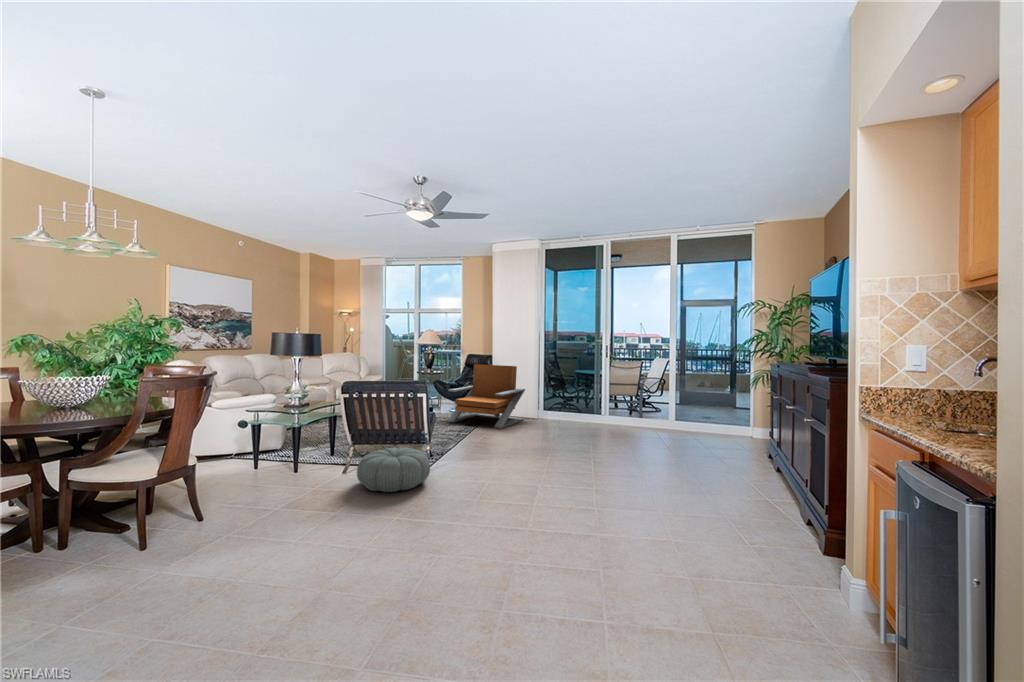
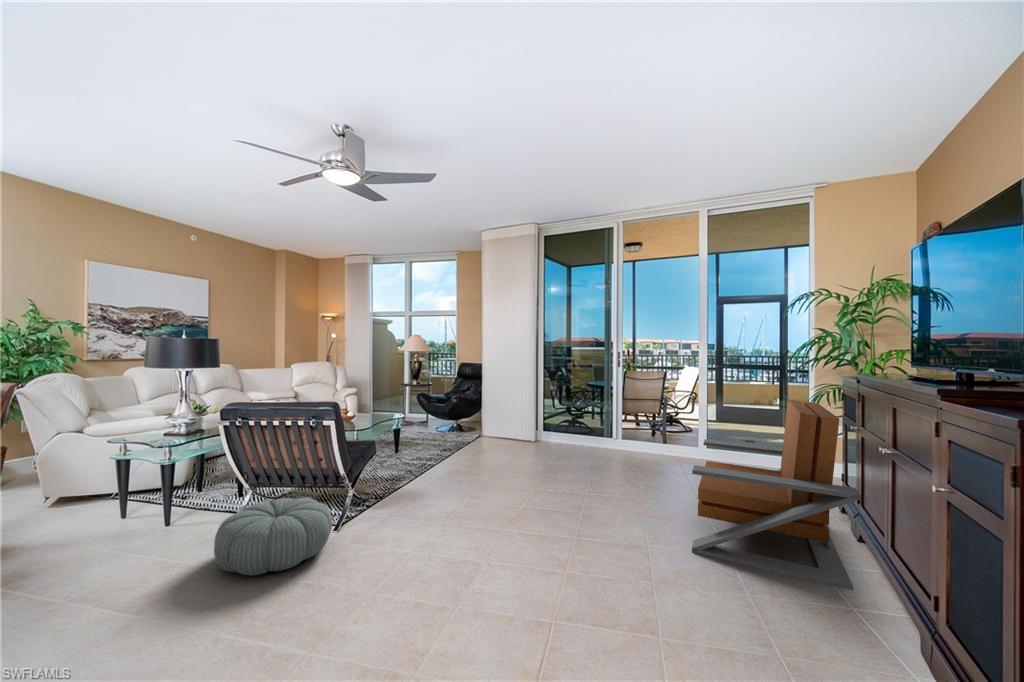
lounge chair: present [448,364,525,428] -> present [692,399,861,590]

